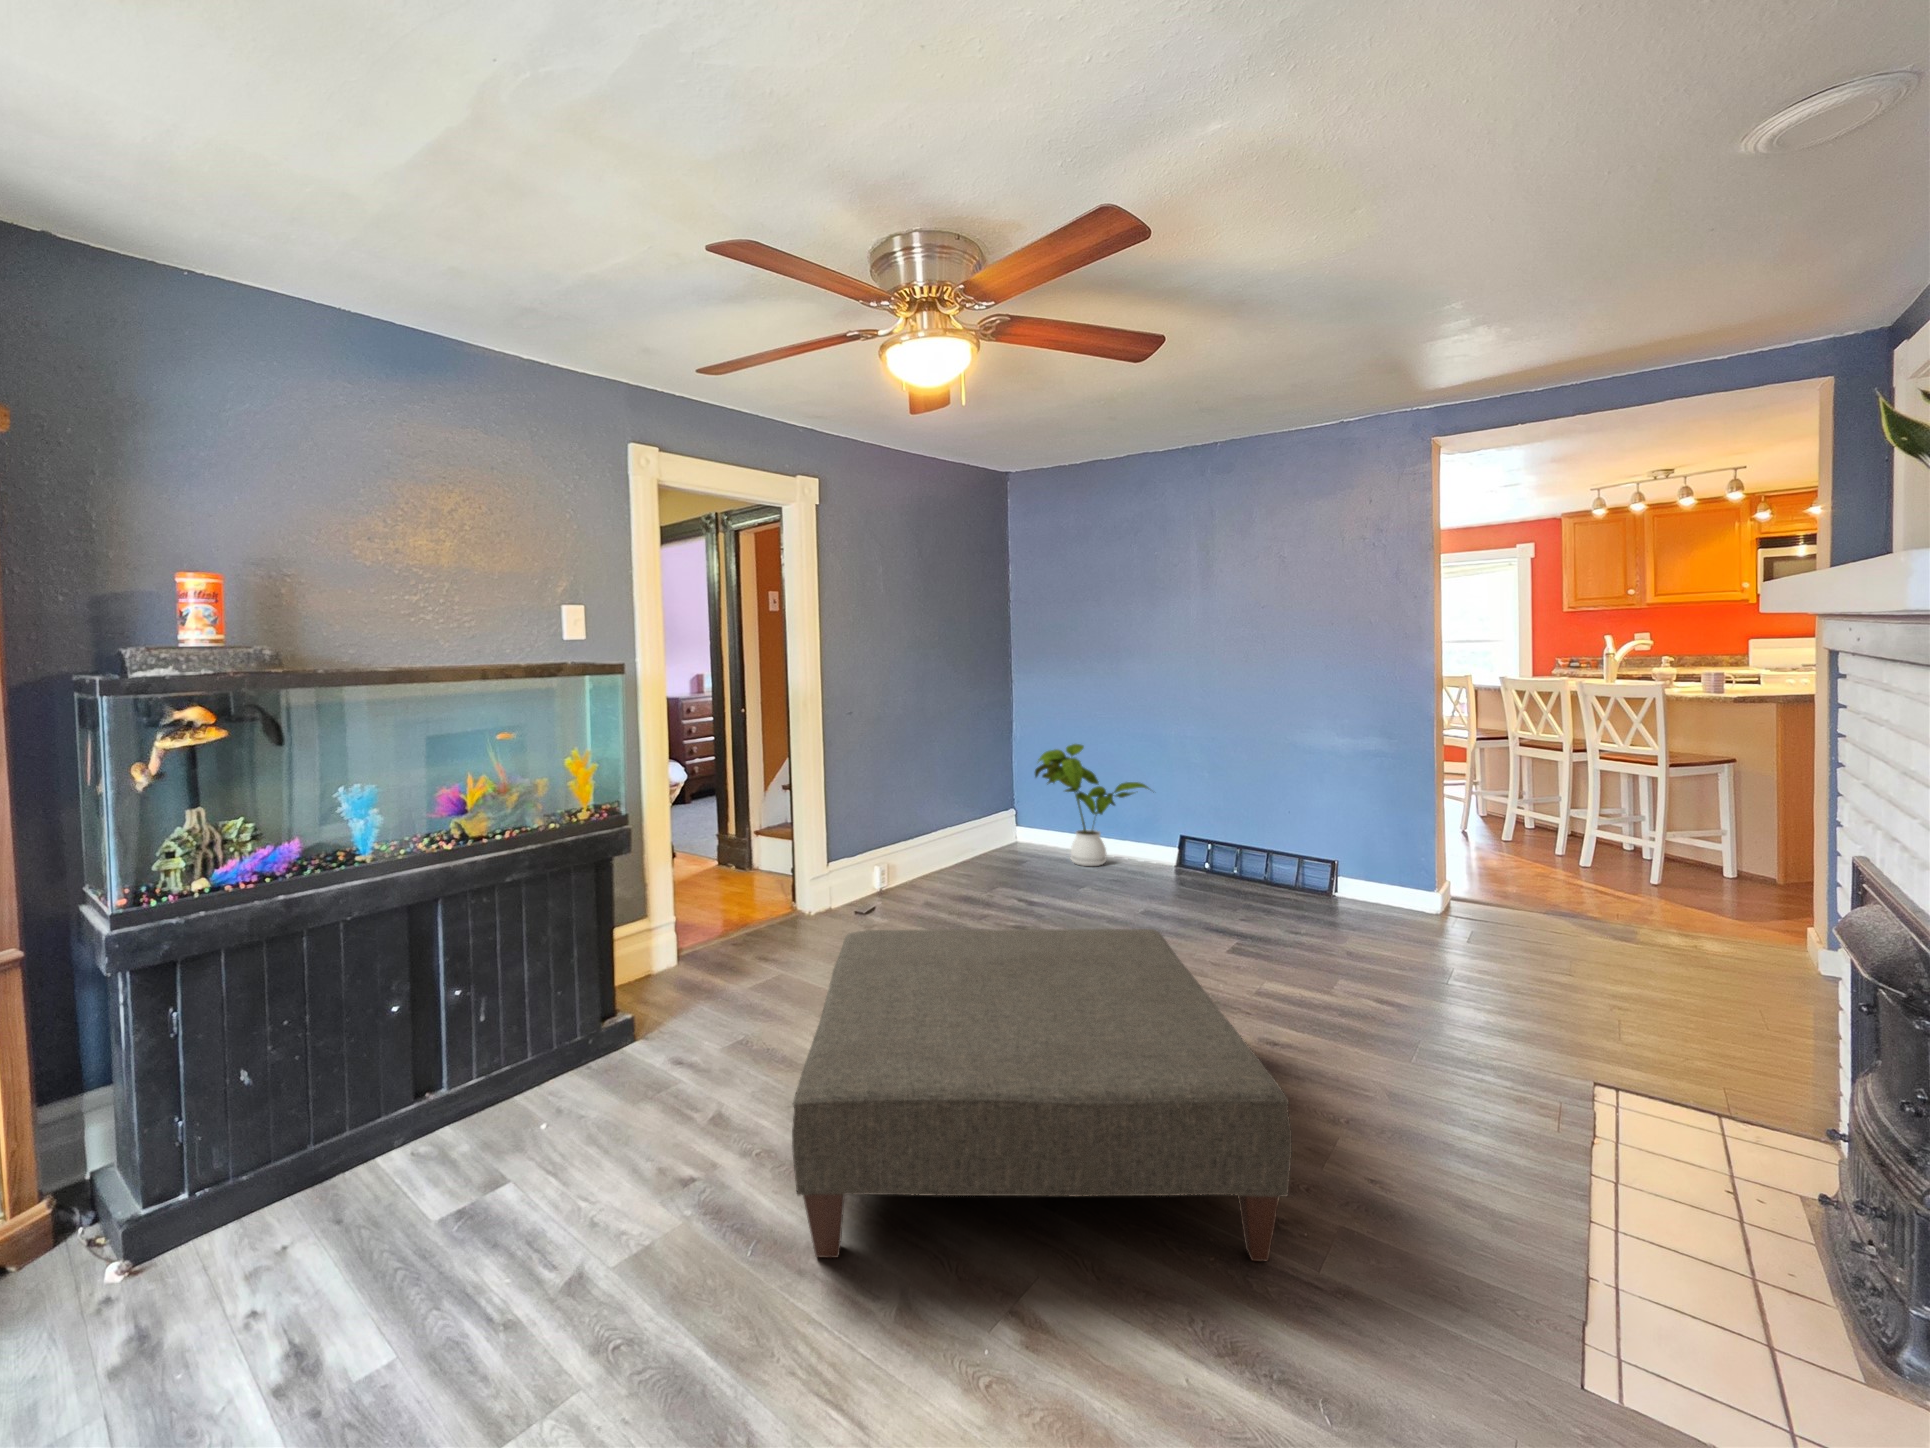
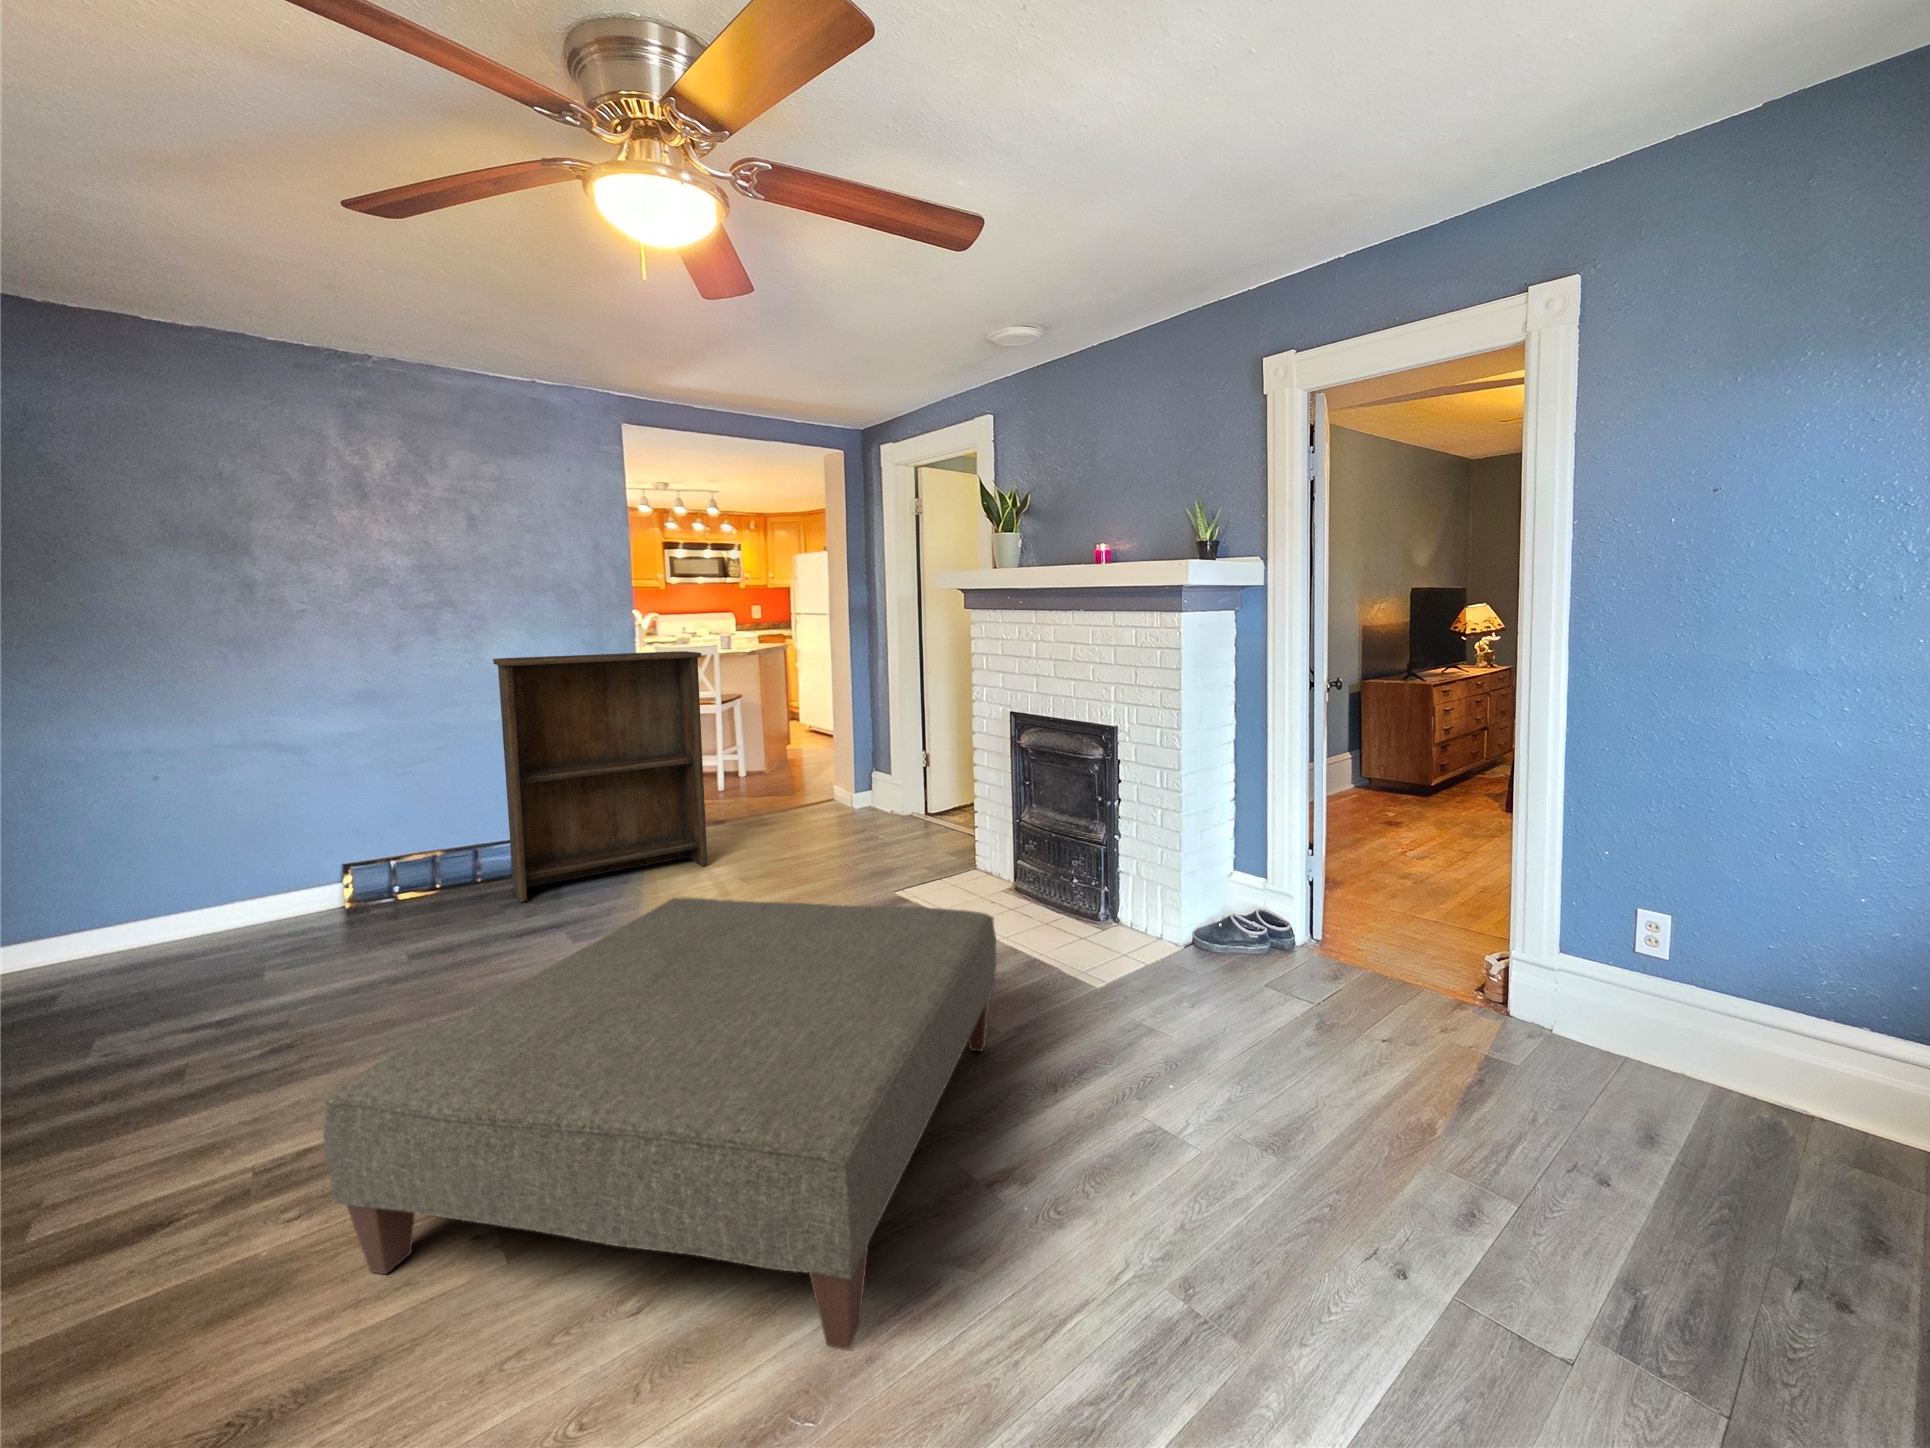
bookshelf: none [1244,692,1457,947] -> present [493,651,707,902]
house plant: present [1035,744,1149,866] -> none [42,762,312,958]

